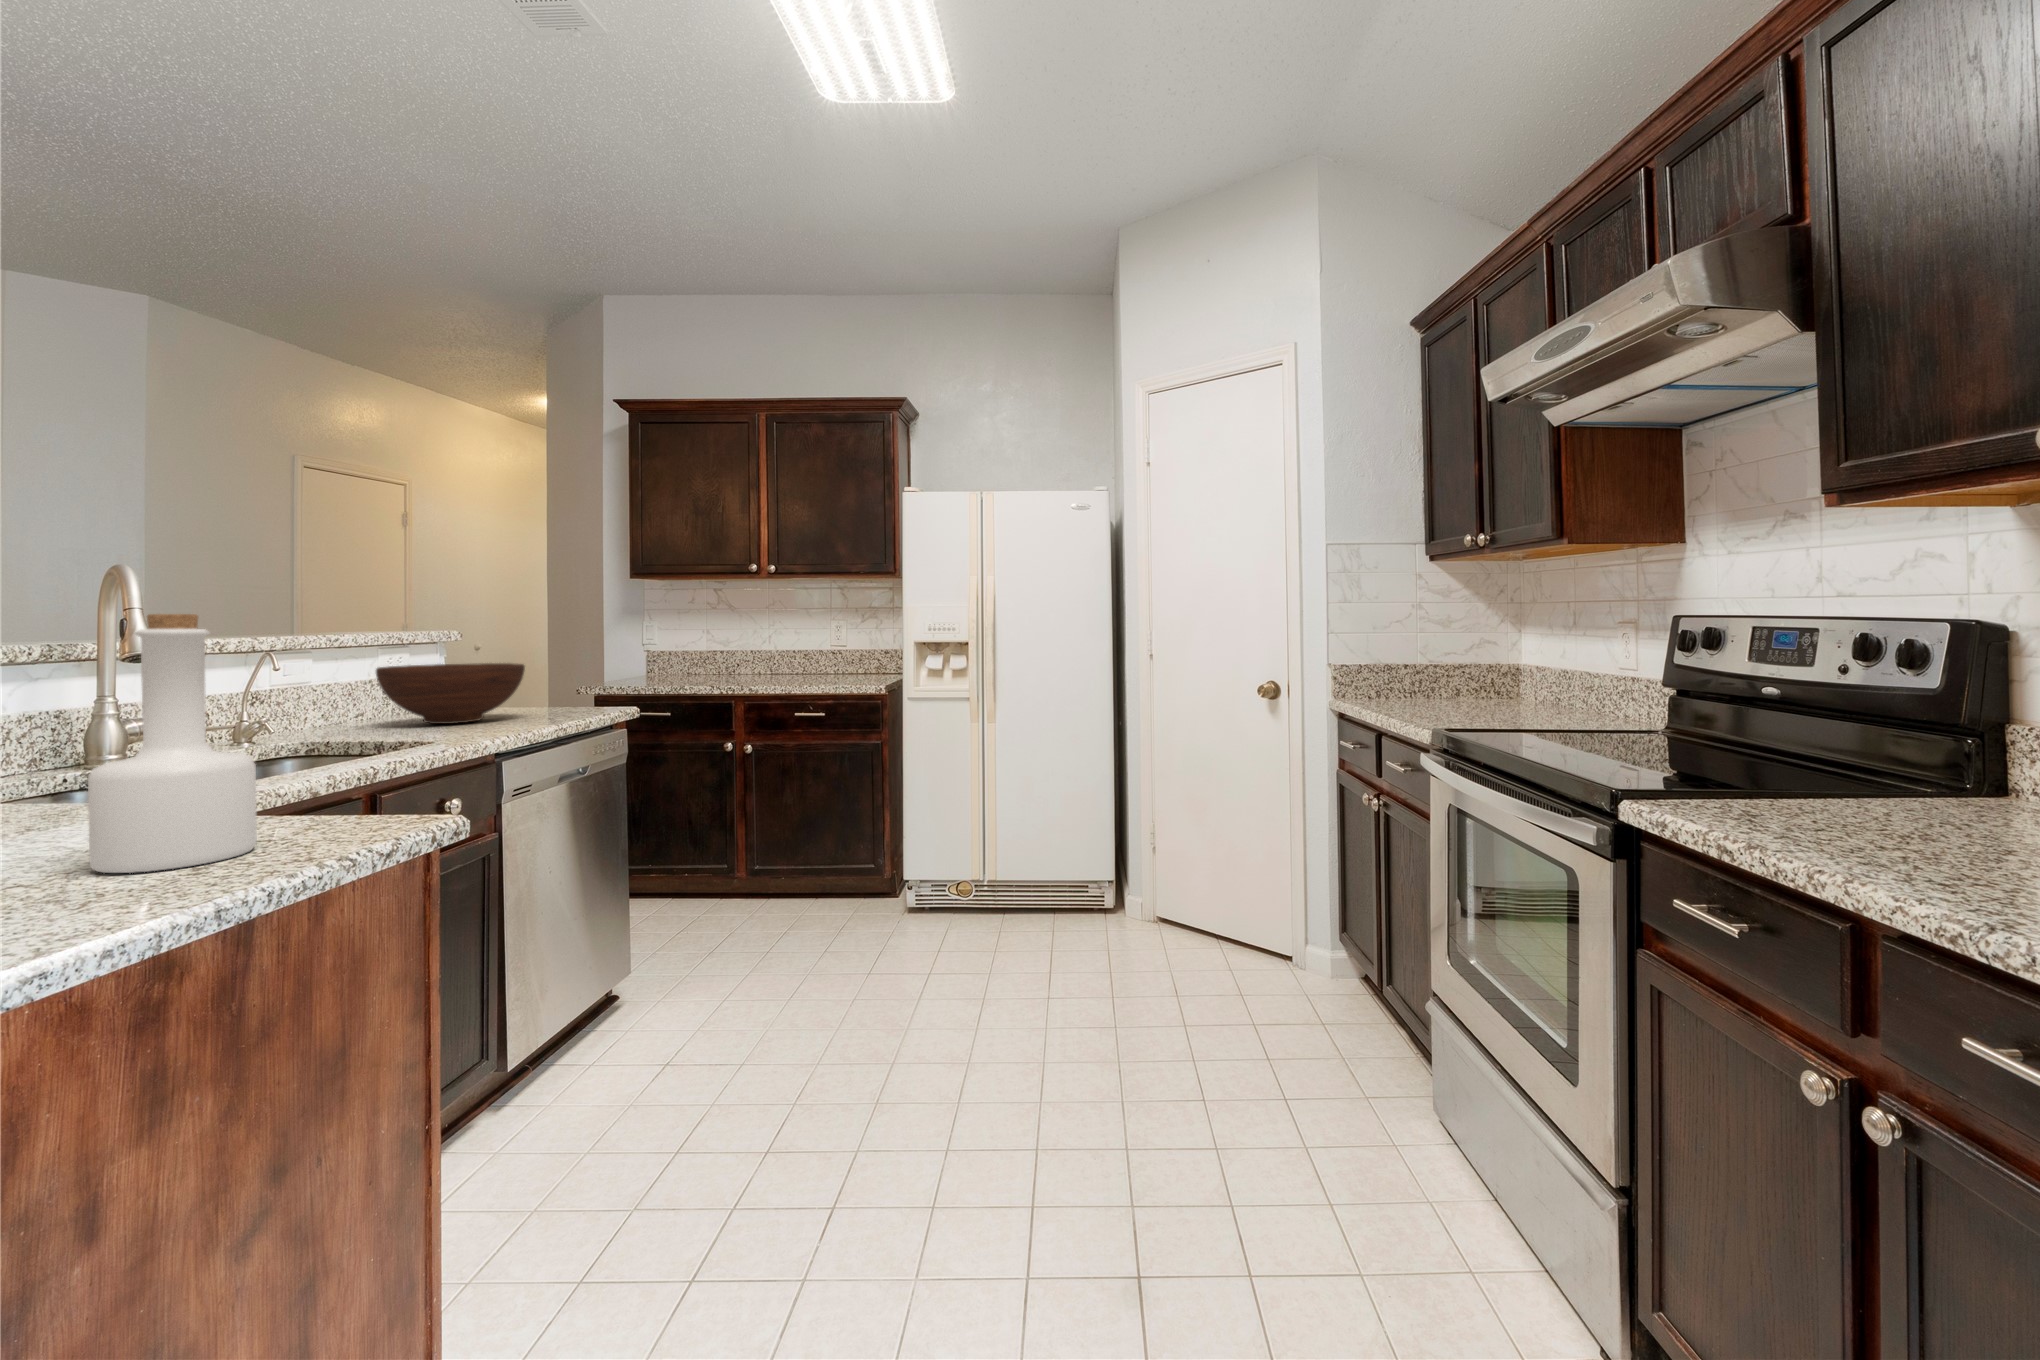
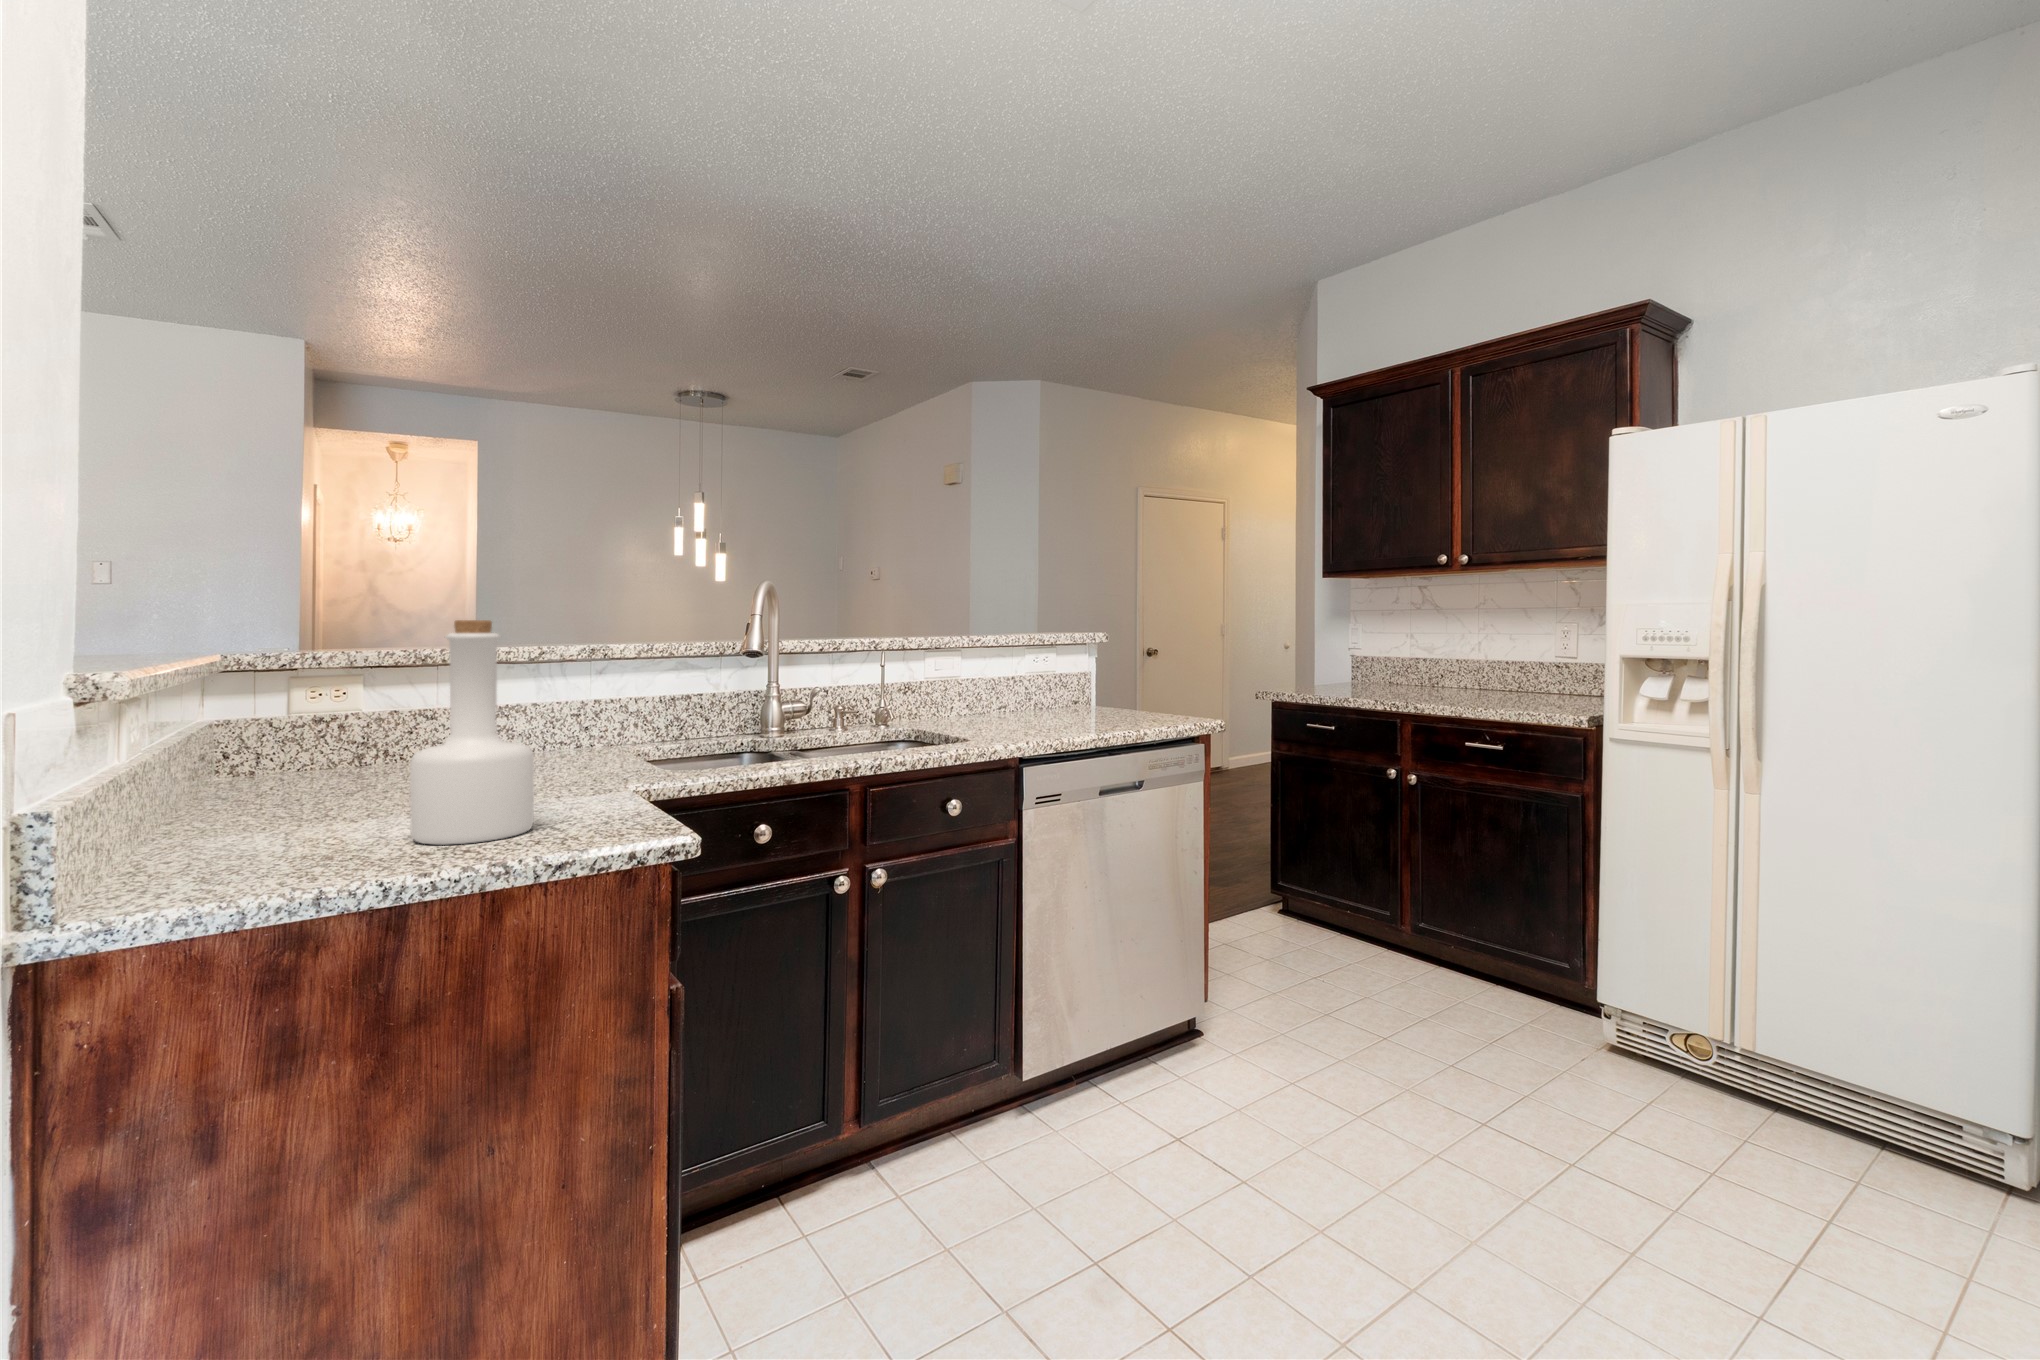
fruit bowl: present [376,663,525,724] -> none [1009,664,1127,722]

